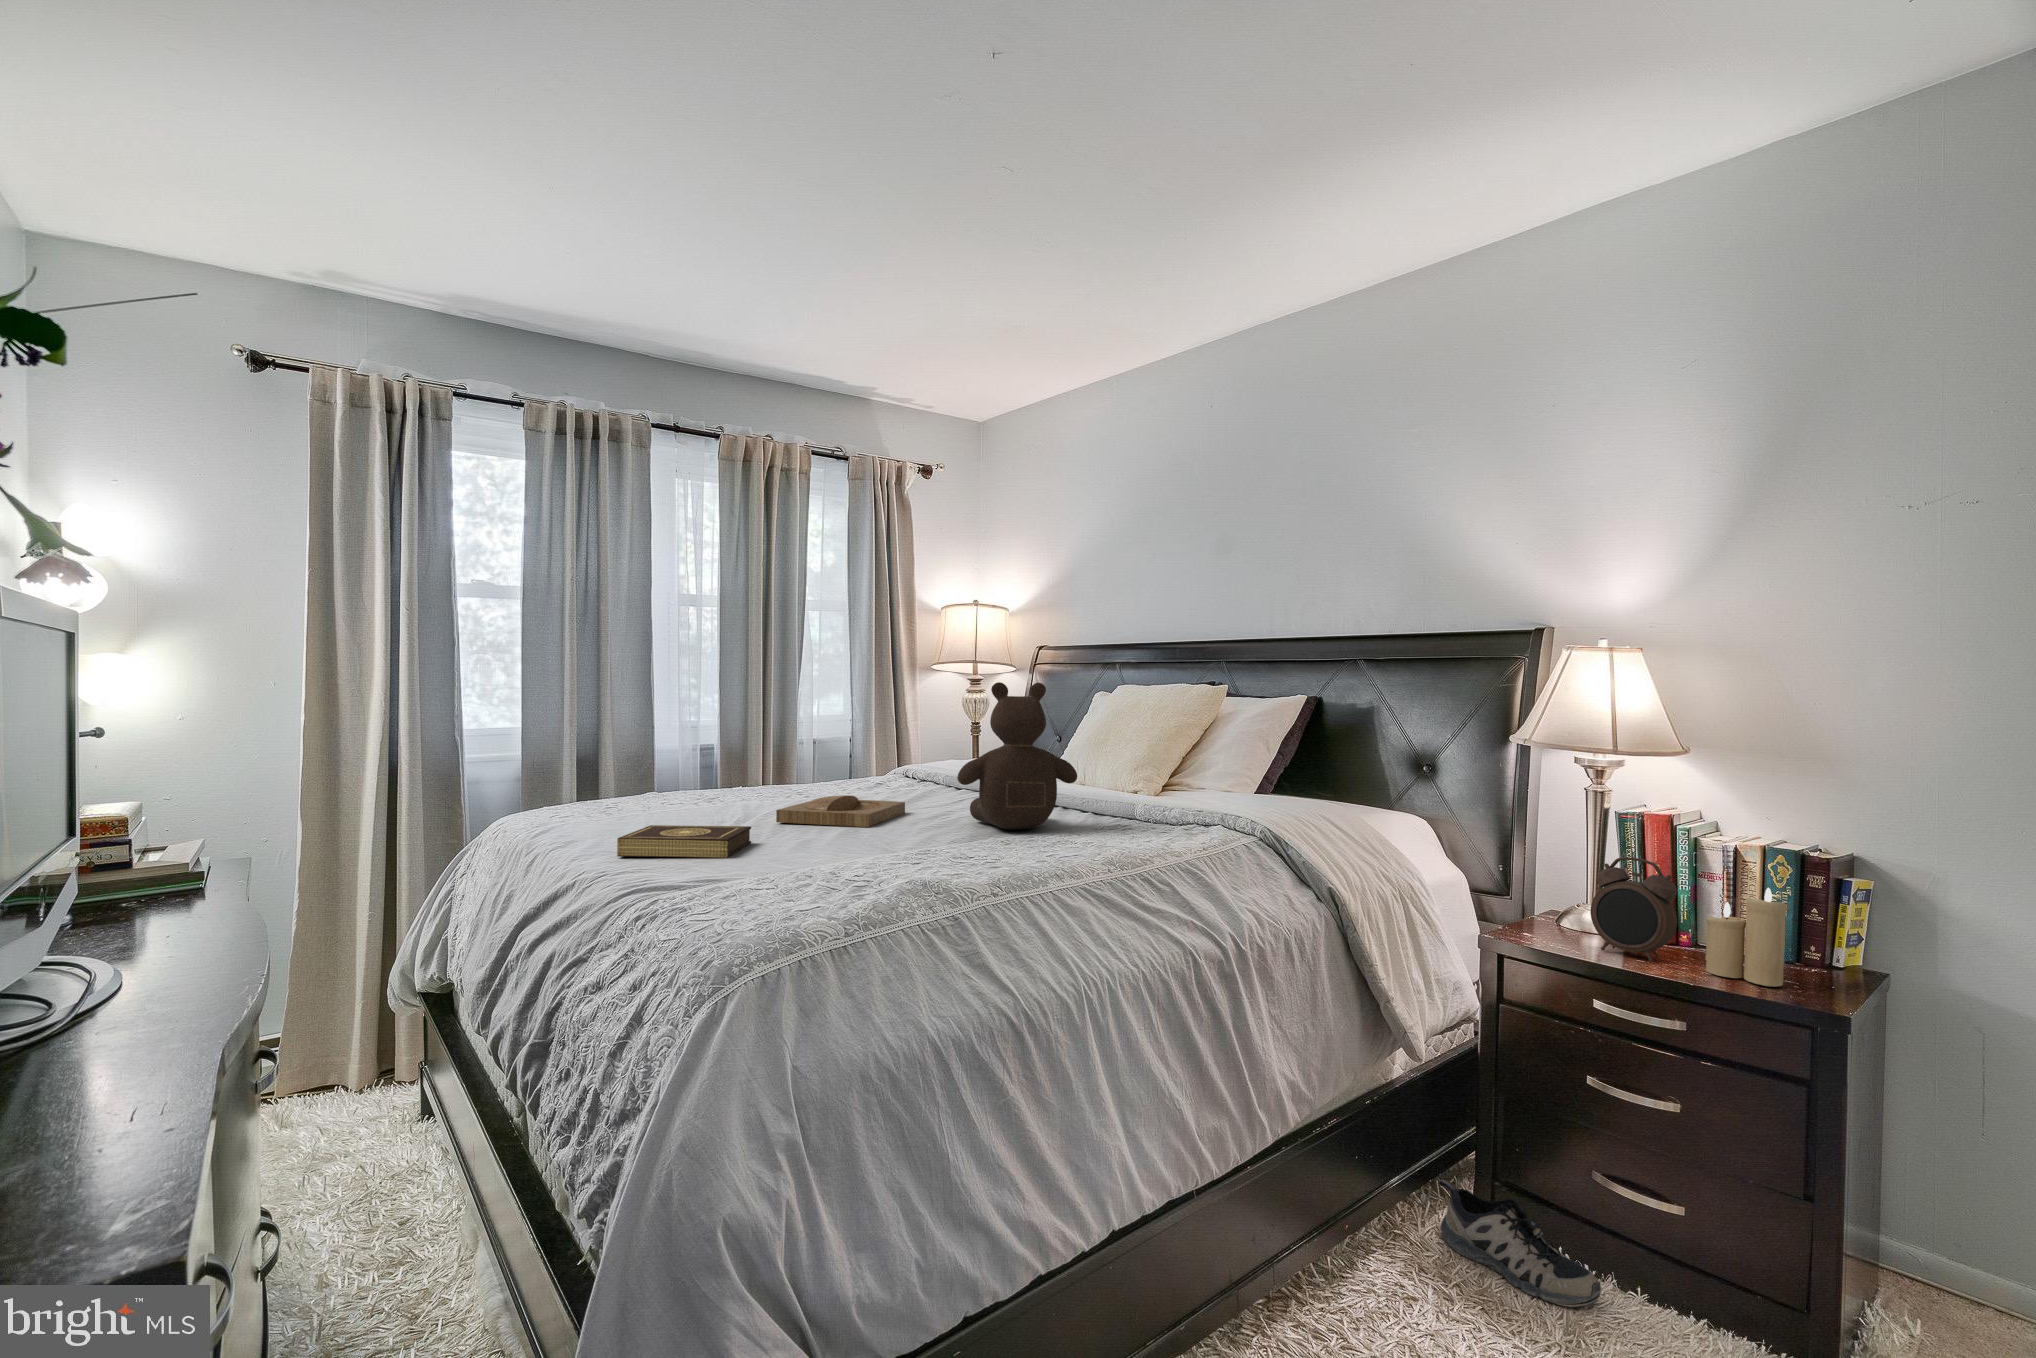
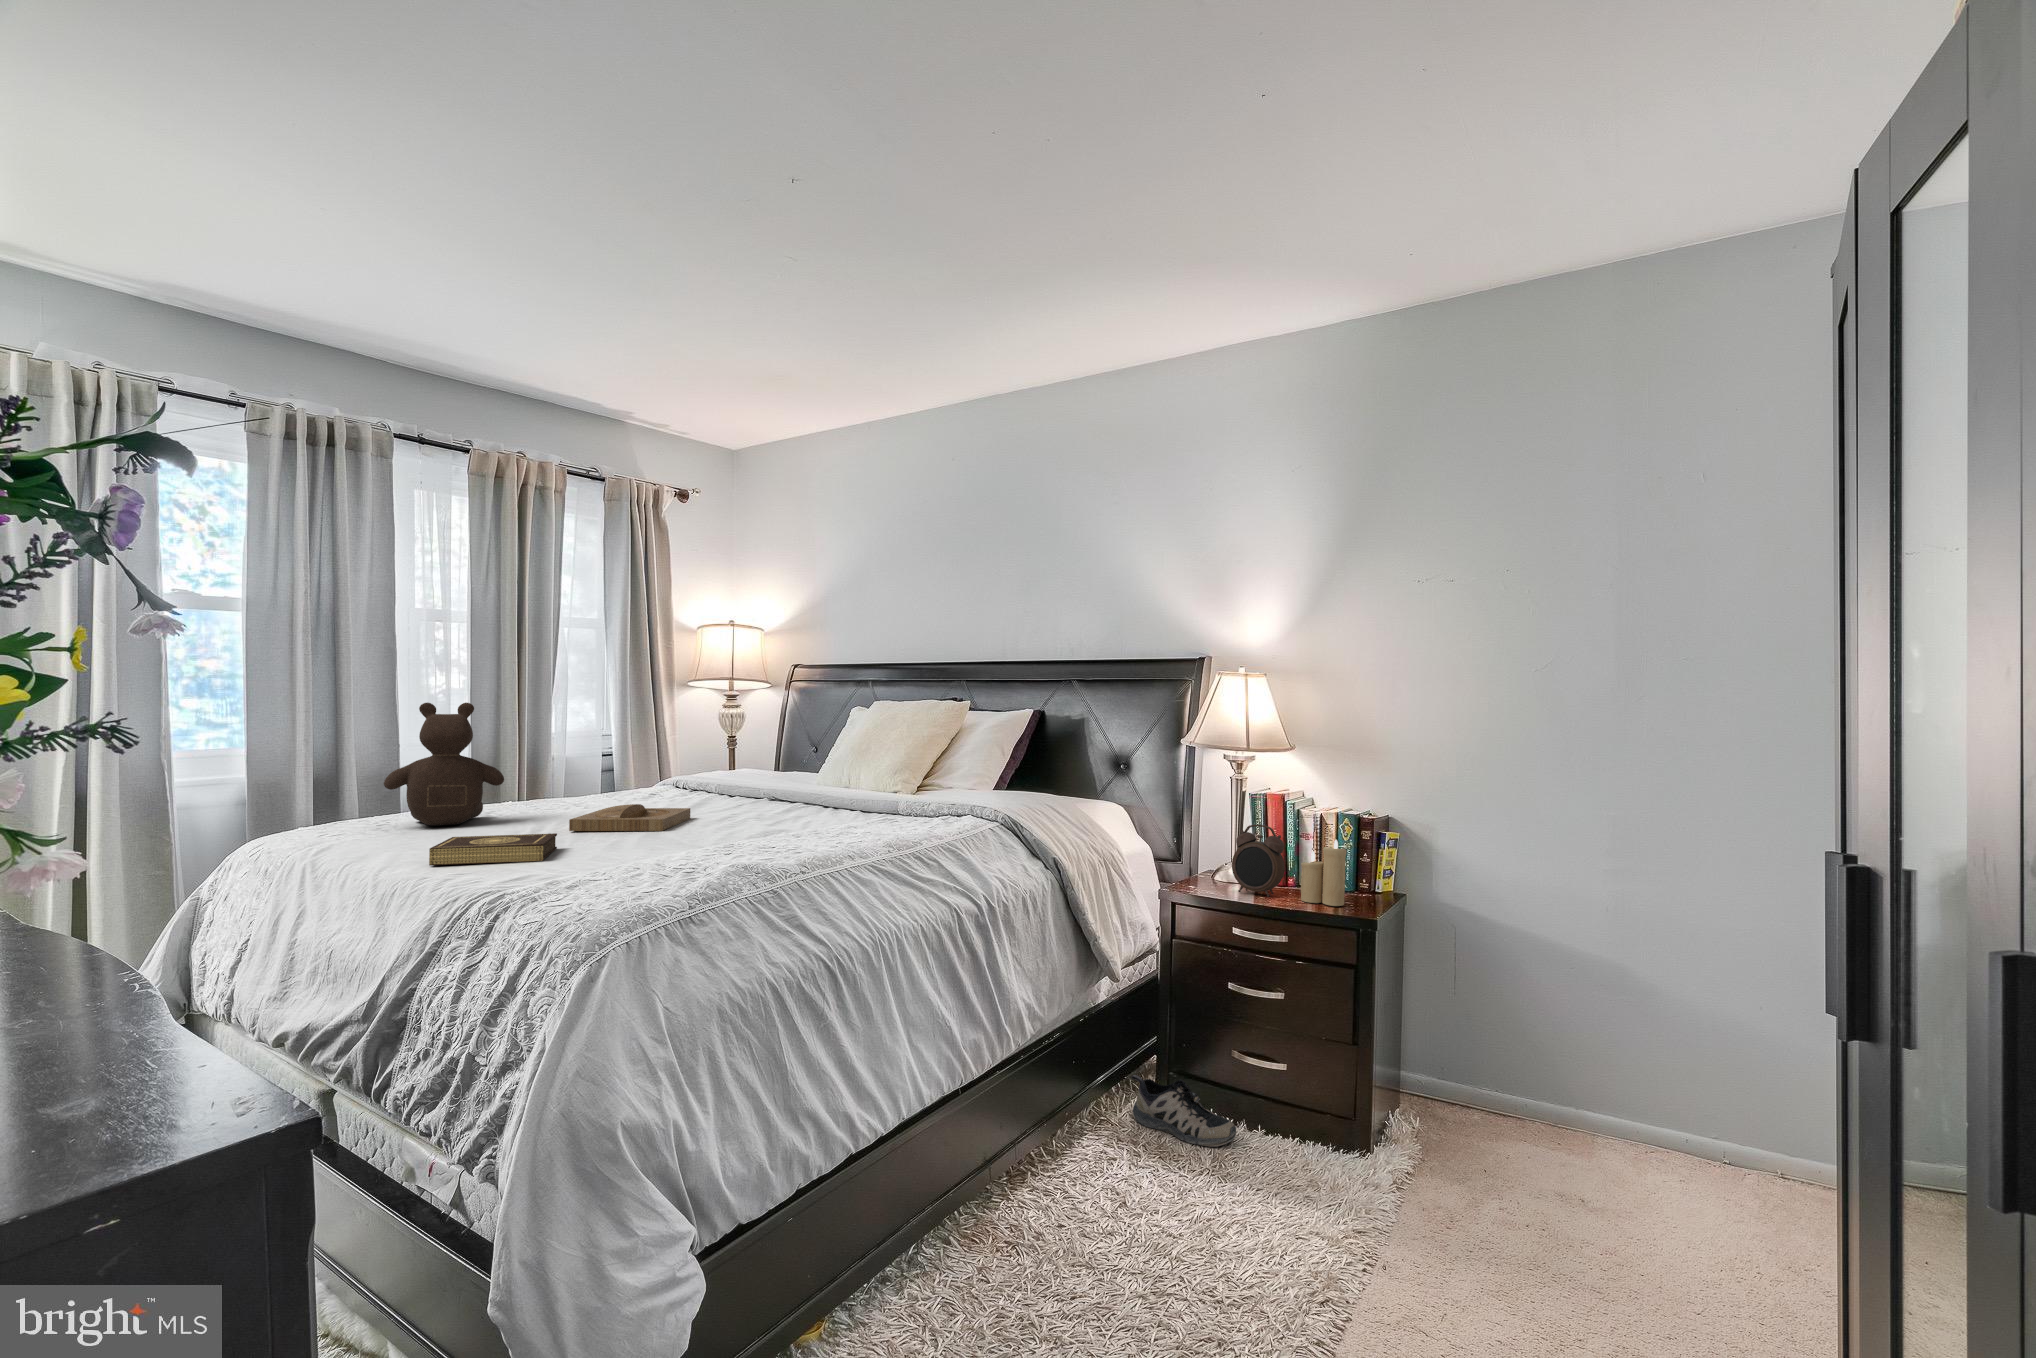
teddy bear: present [957,682,1077,830] -> present [384,703,504,826]

